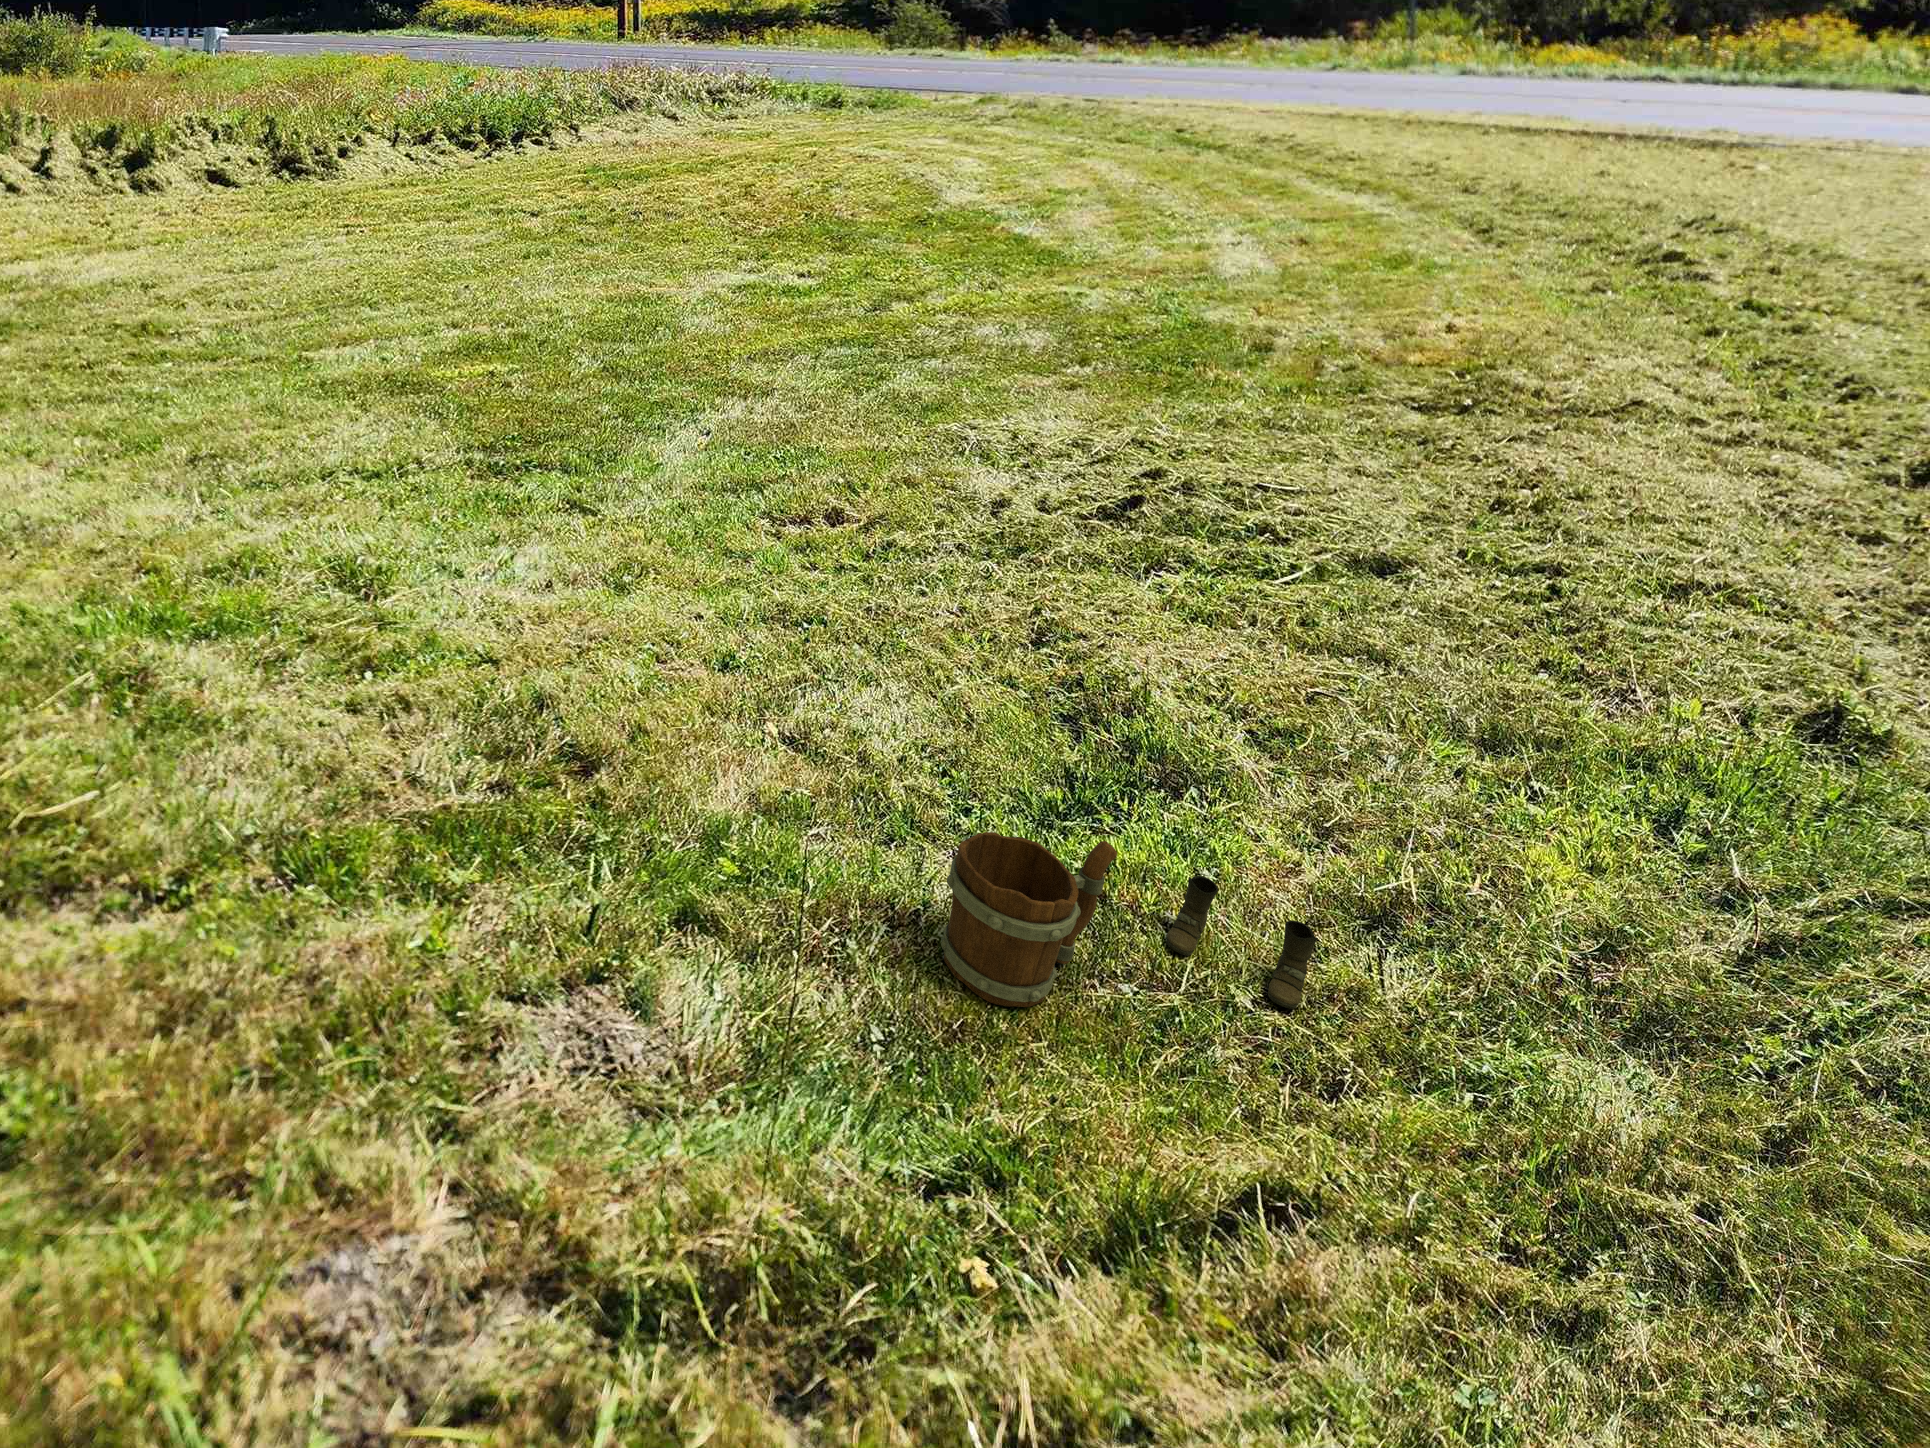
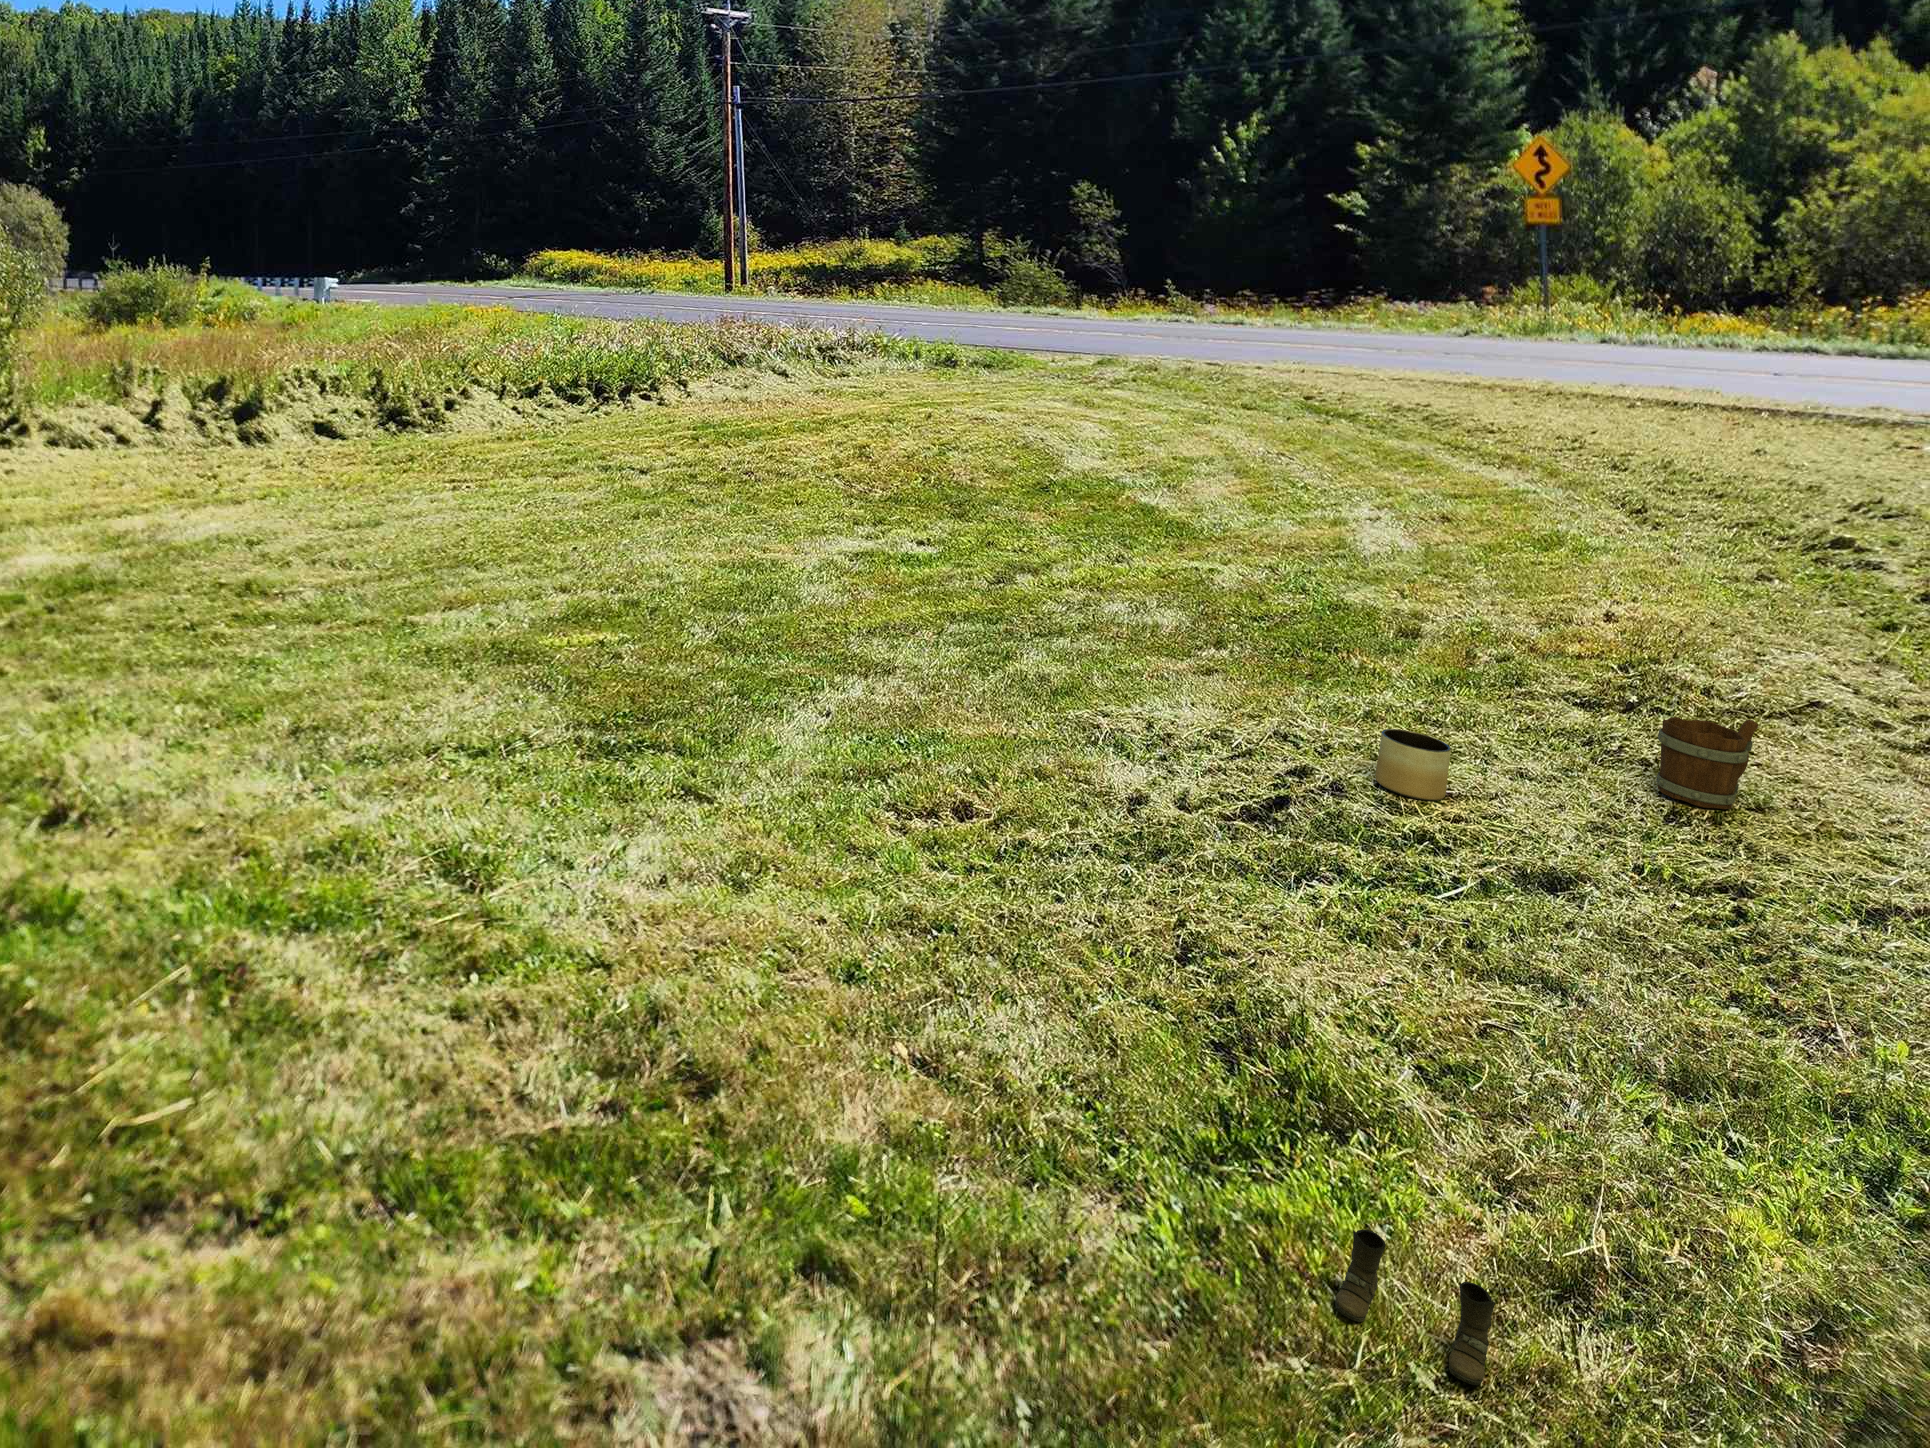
planter: none [1223,434,1295,496] -> present [1375,729,1451,801]
bucket: present [941,832,1117,1007] -> present [1656,717,1758,809]

